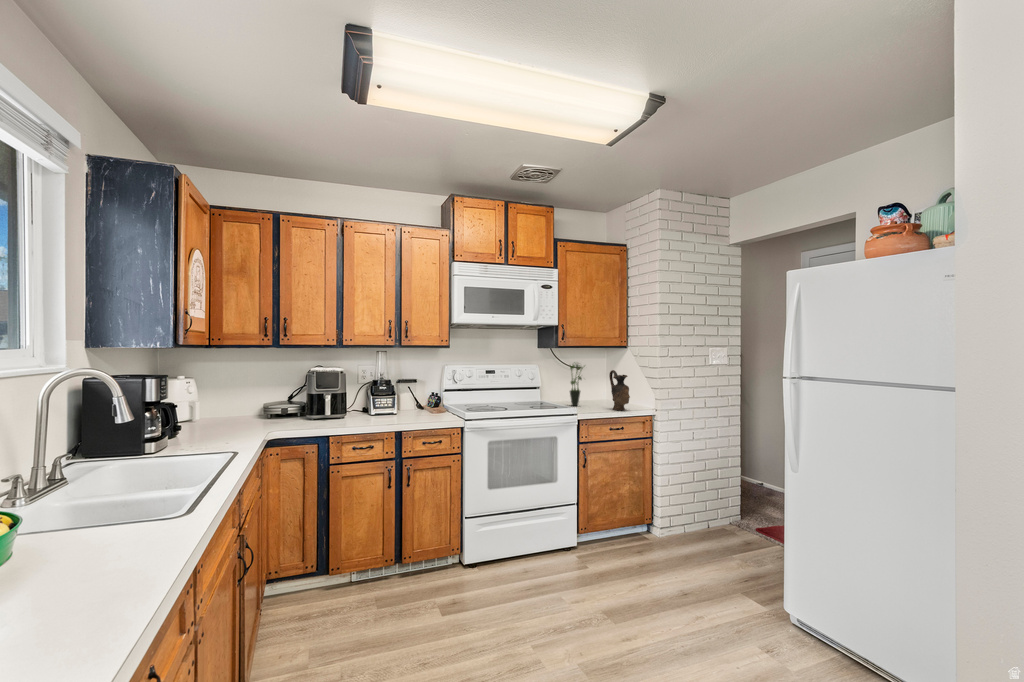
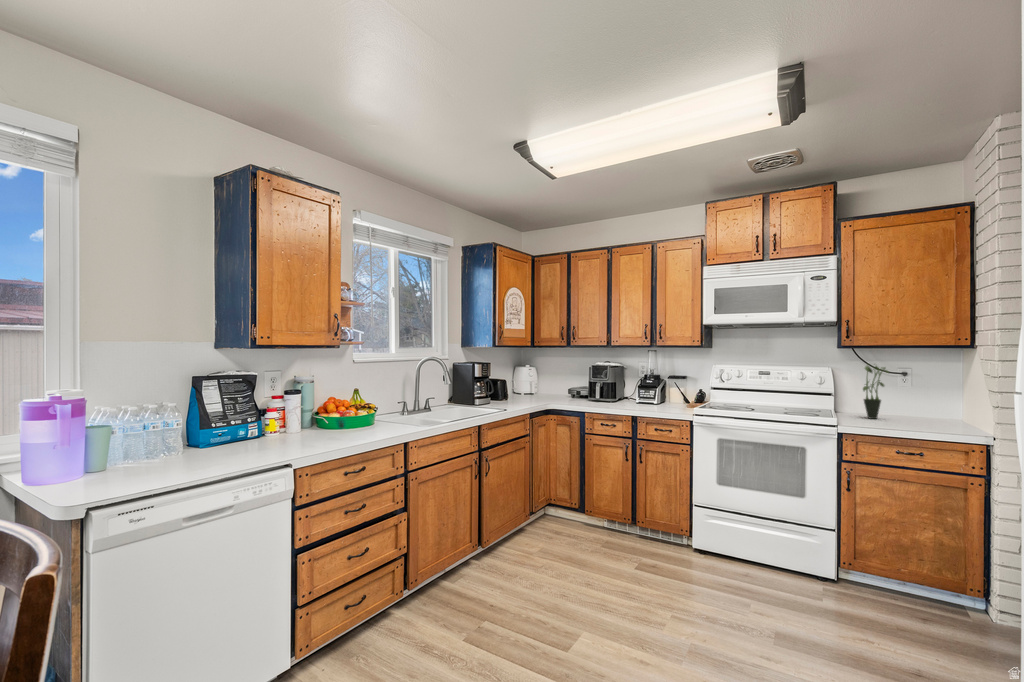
ceramic pitcher: present [609,370,630,410] -> none [917,375,948,429]

